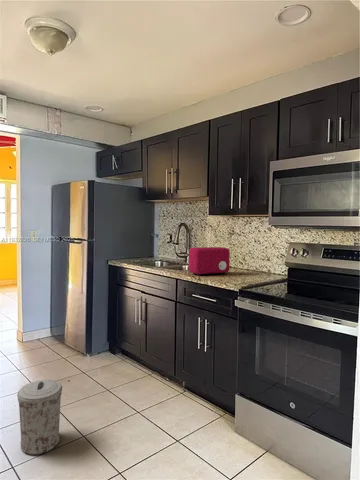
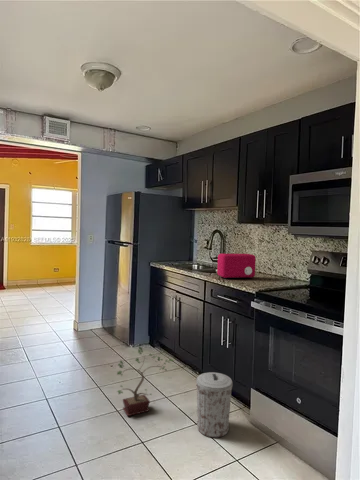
potted plant: none [82,358,148,441] -> present [117,347,173,416]
trash can: present [17,380,62,455] -> present [196,372,233,438]

